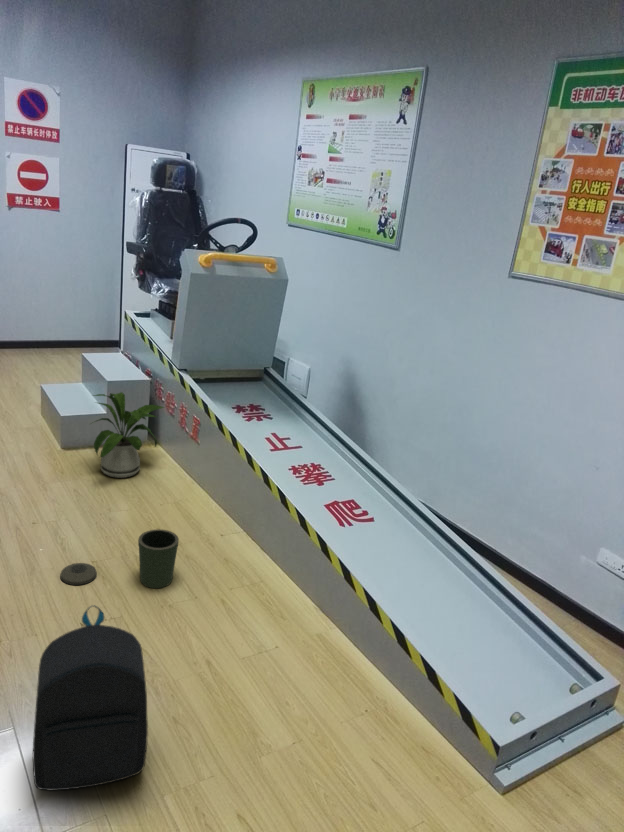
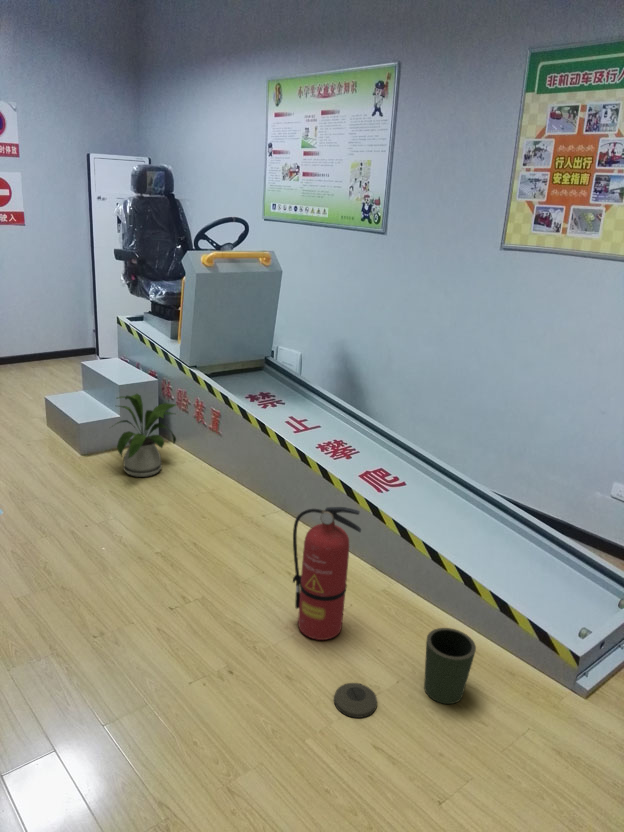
trash can: present [60,529,179,588] -> present [334,628,476,718]
fire extinguisher: none [213,540,284,681] -> present [293,507,361,640]
backpack: present [33,605,148,790] -> none [166,577,276,754]

